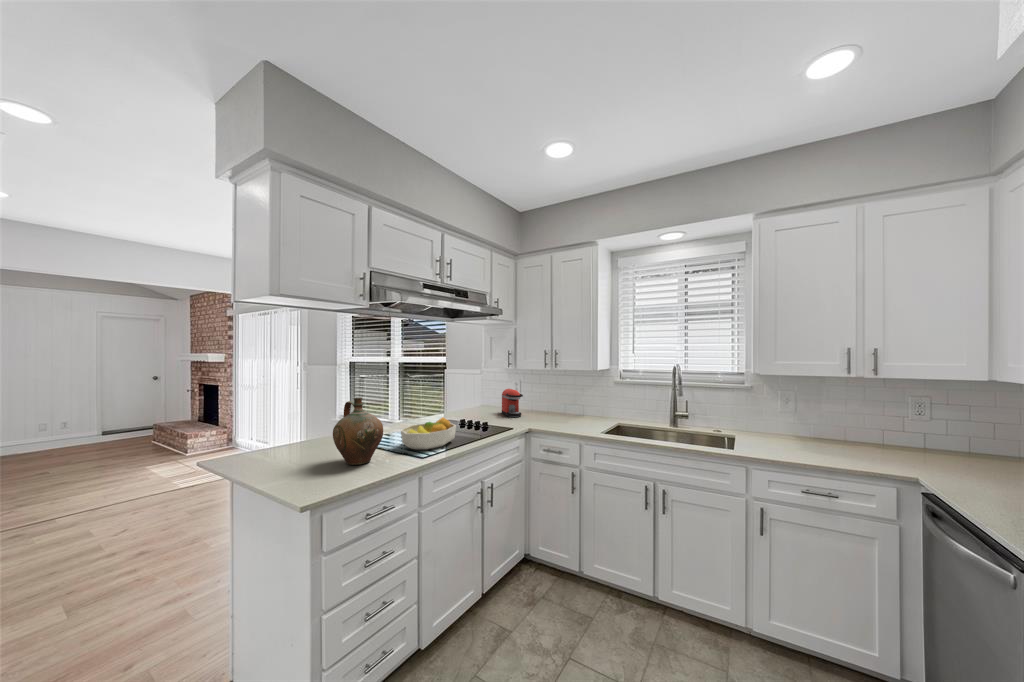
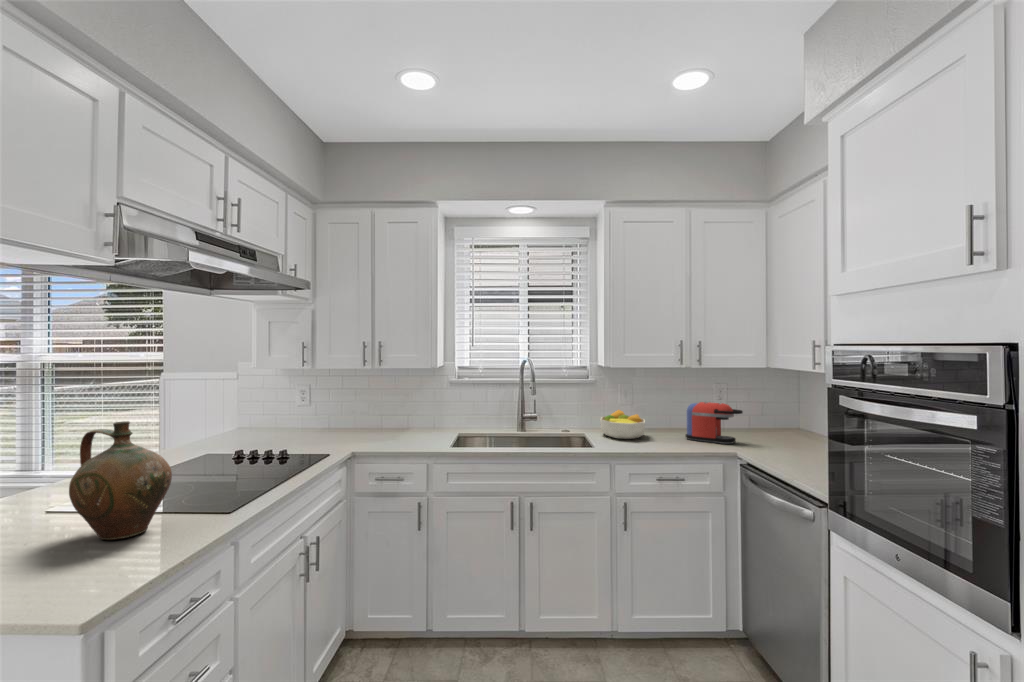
coffee maker: present [502,389,523,417] -> present [685,402,743,444]
fruit bowl: present [401,417,456,450] -> present [600,410,645,439]

